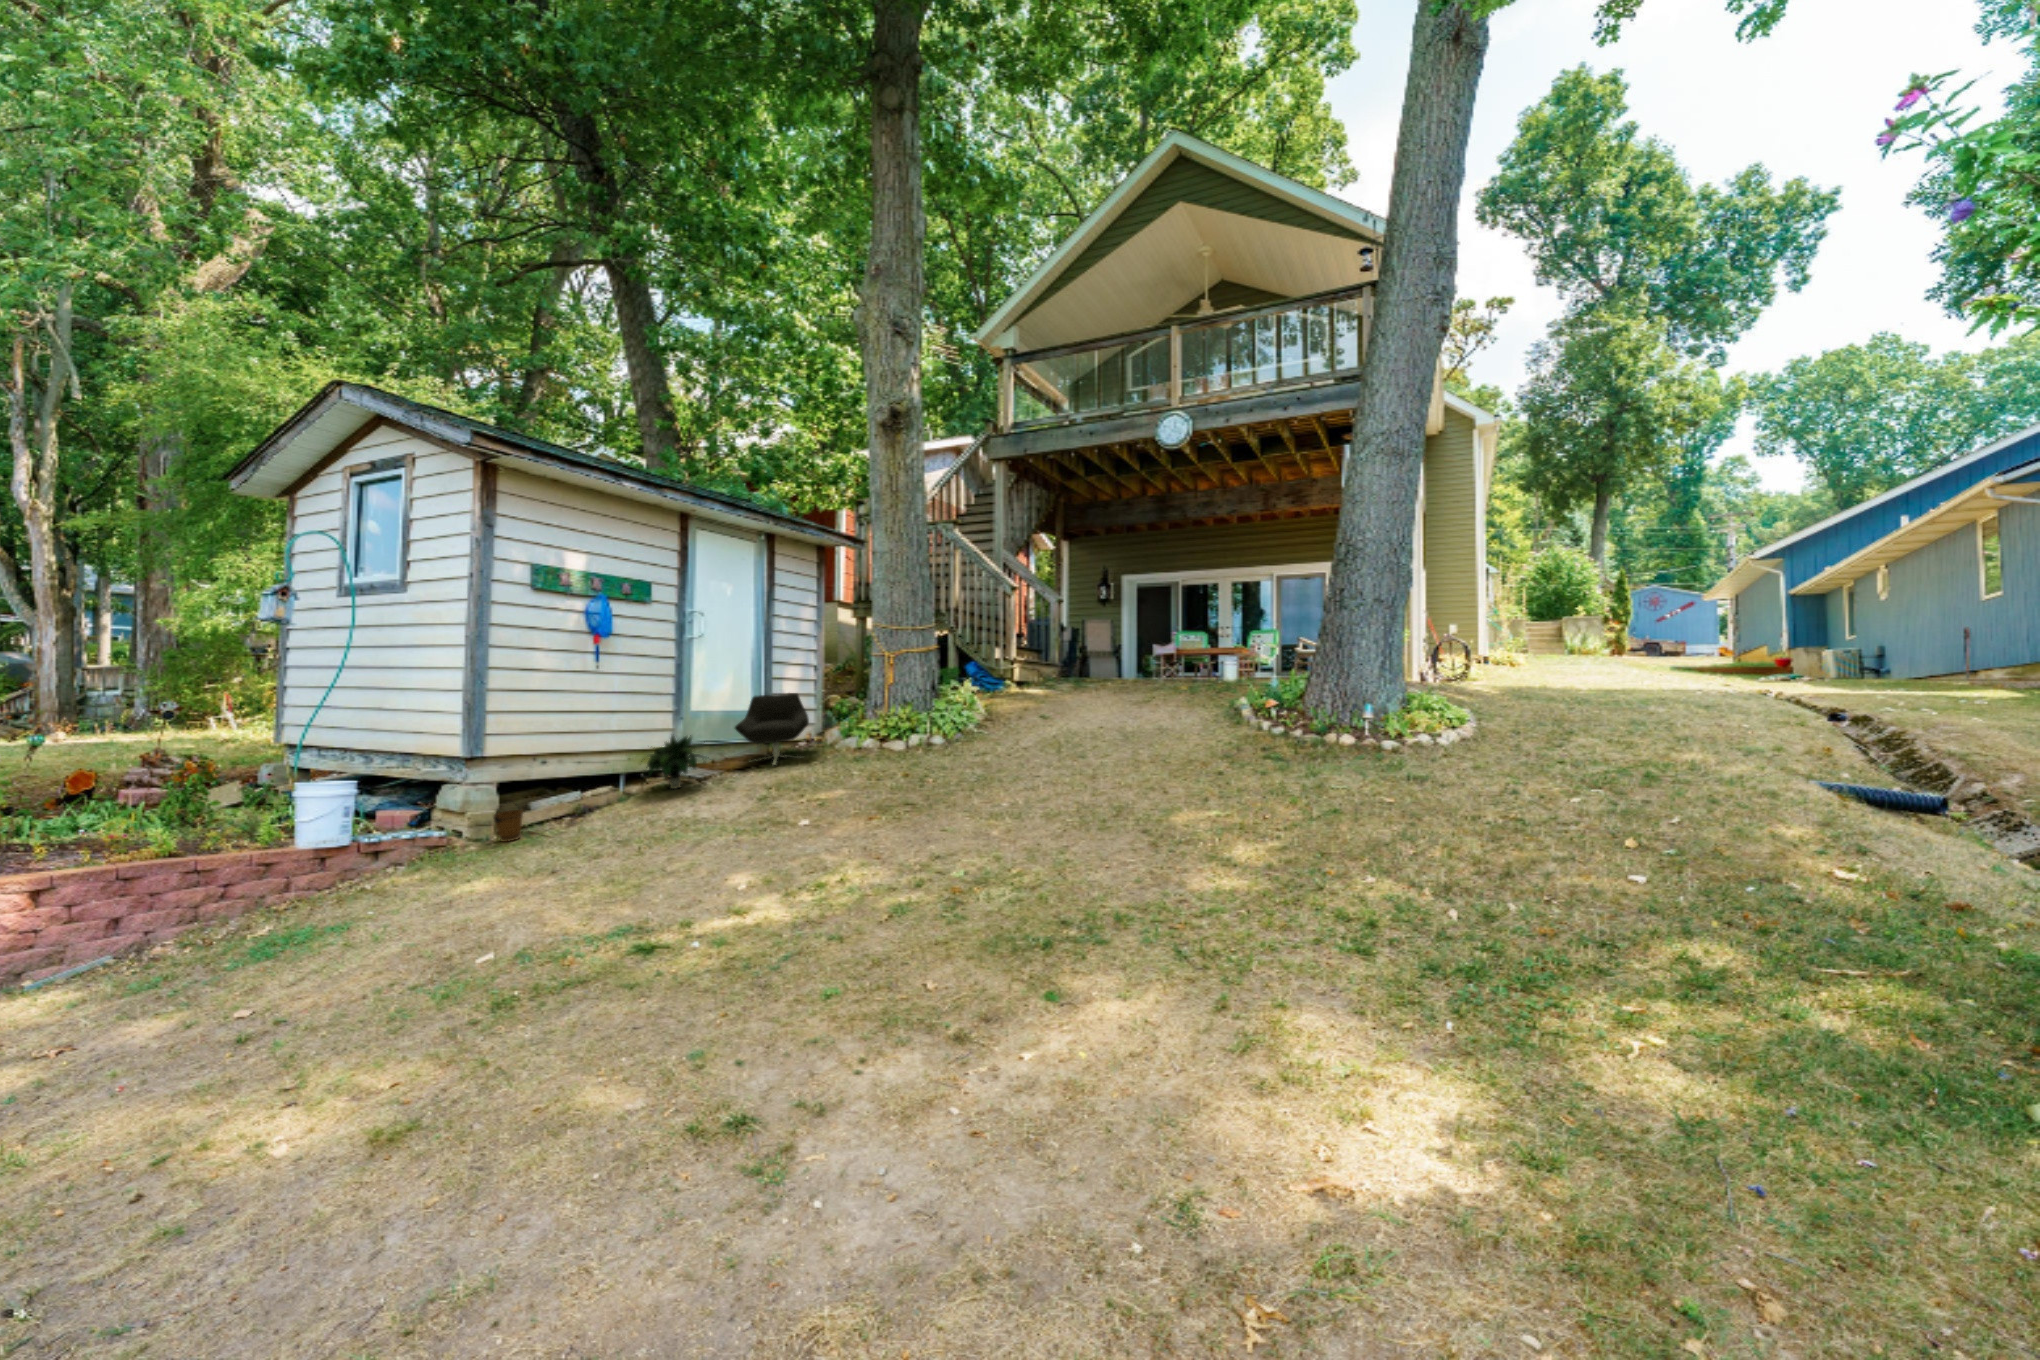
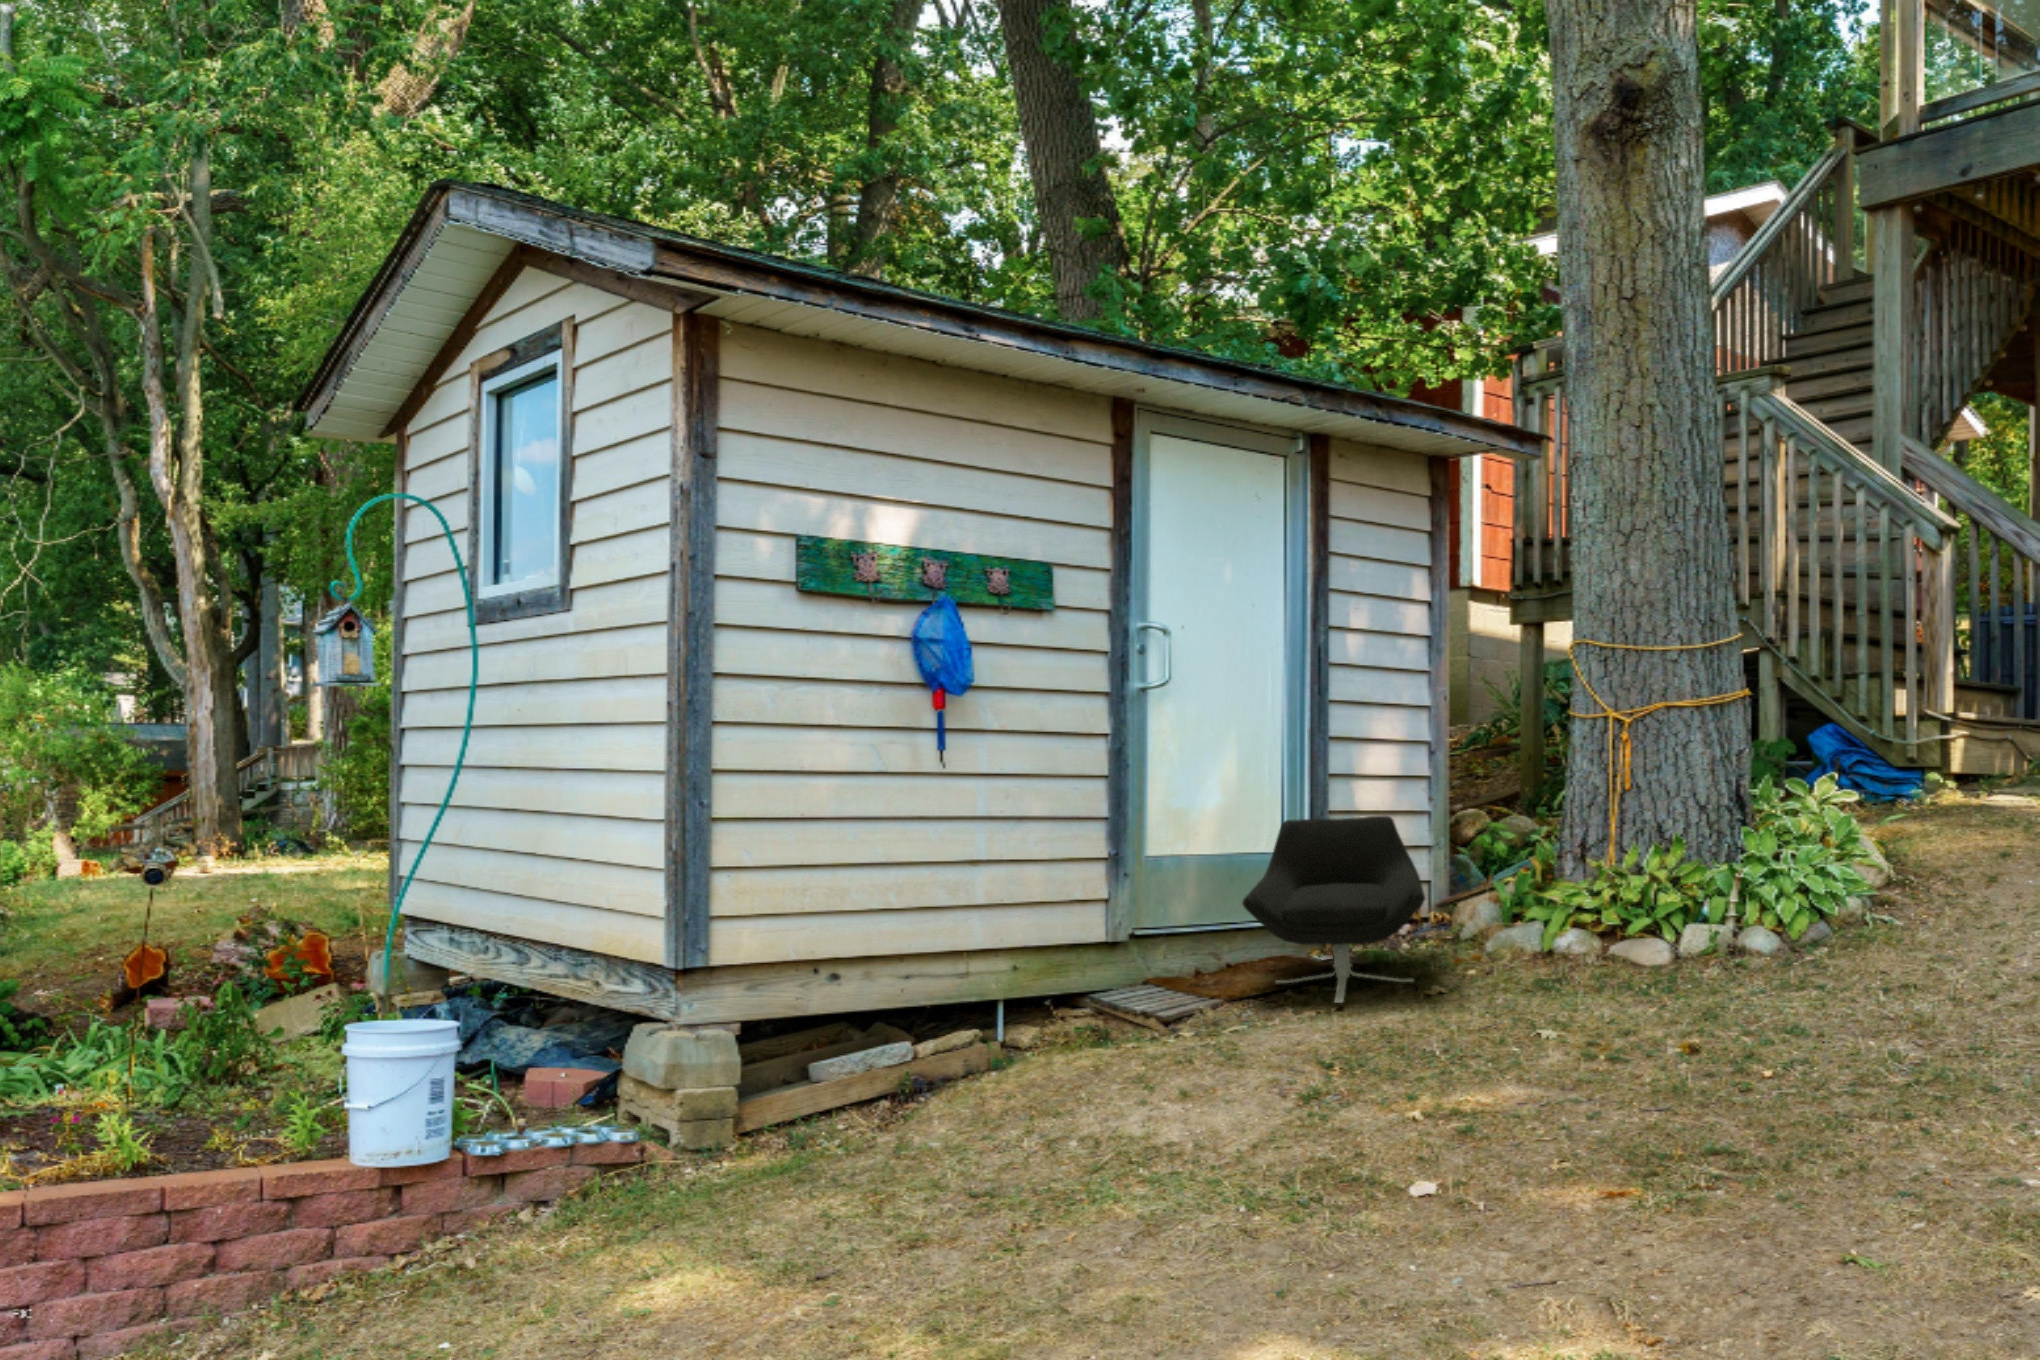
potted plant: present [646,735,709,789] -> none [1029,914,1195,1051]
bucket: present [493,802,523,842] -> none [722,1071,783,1165]

